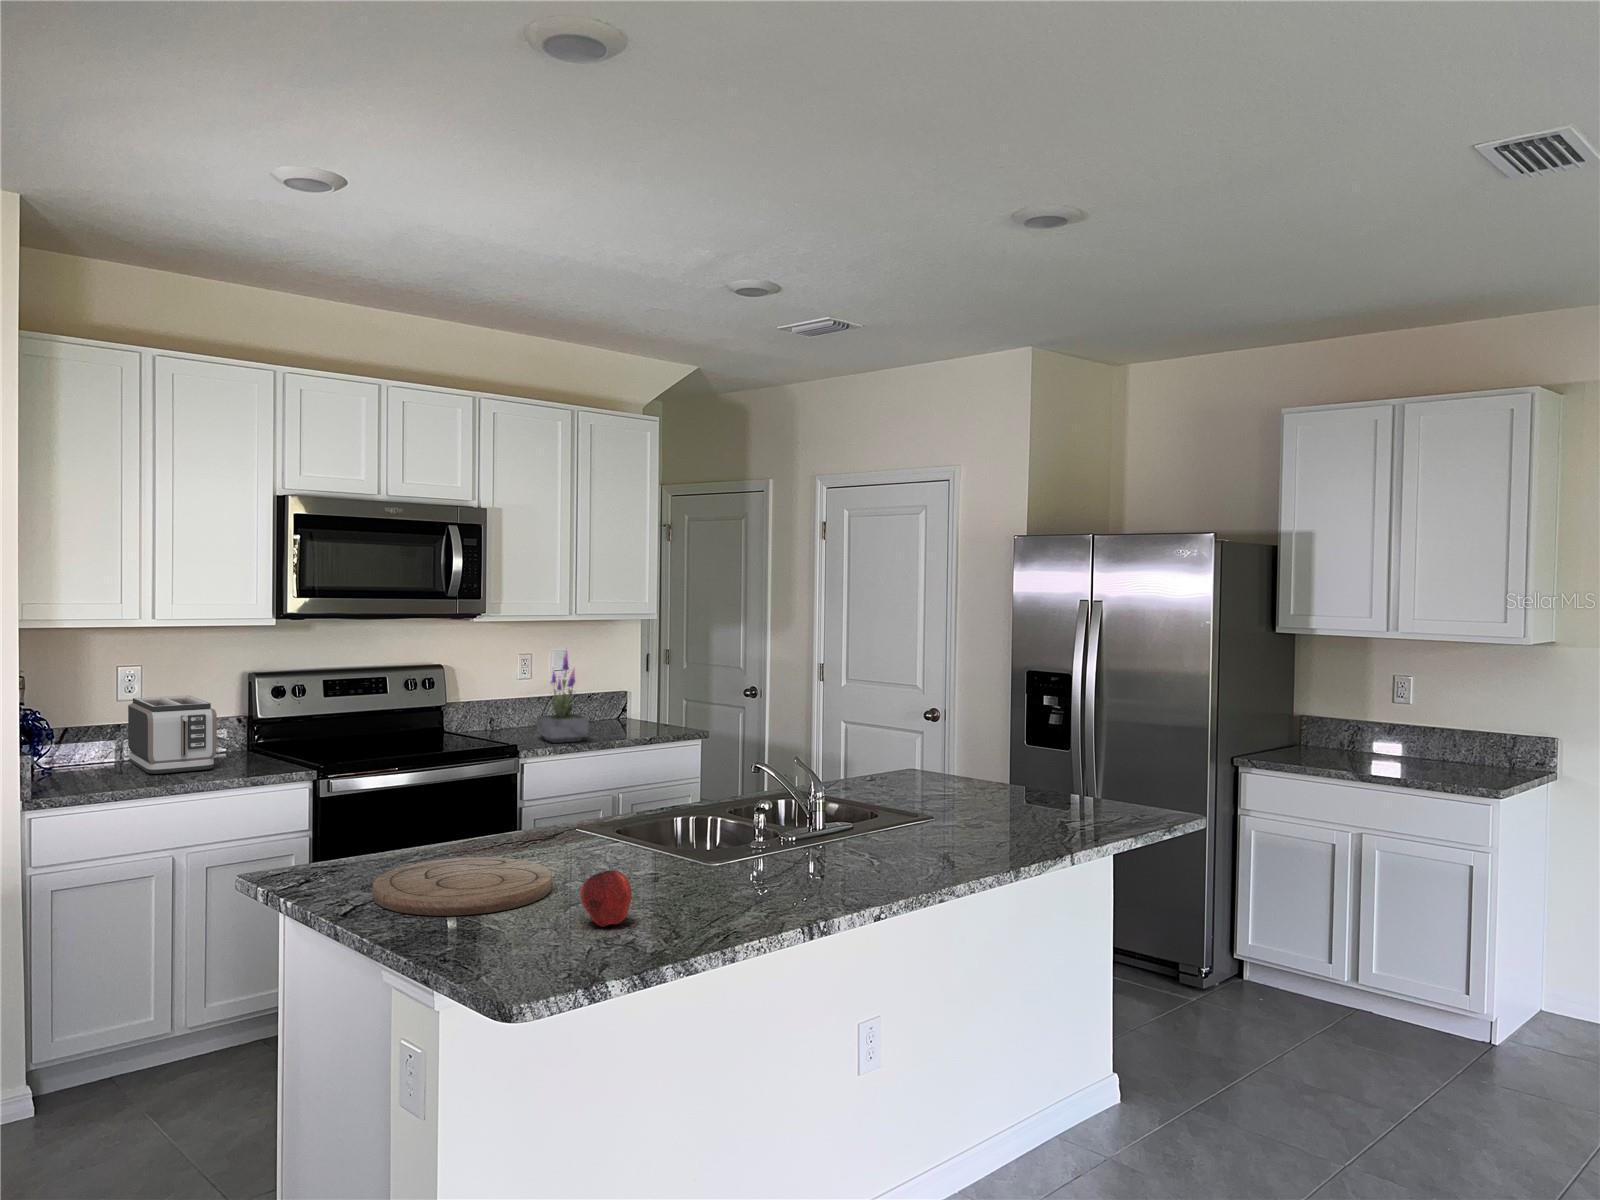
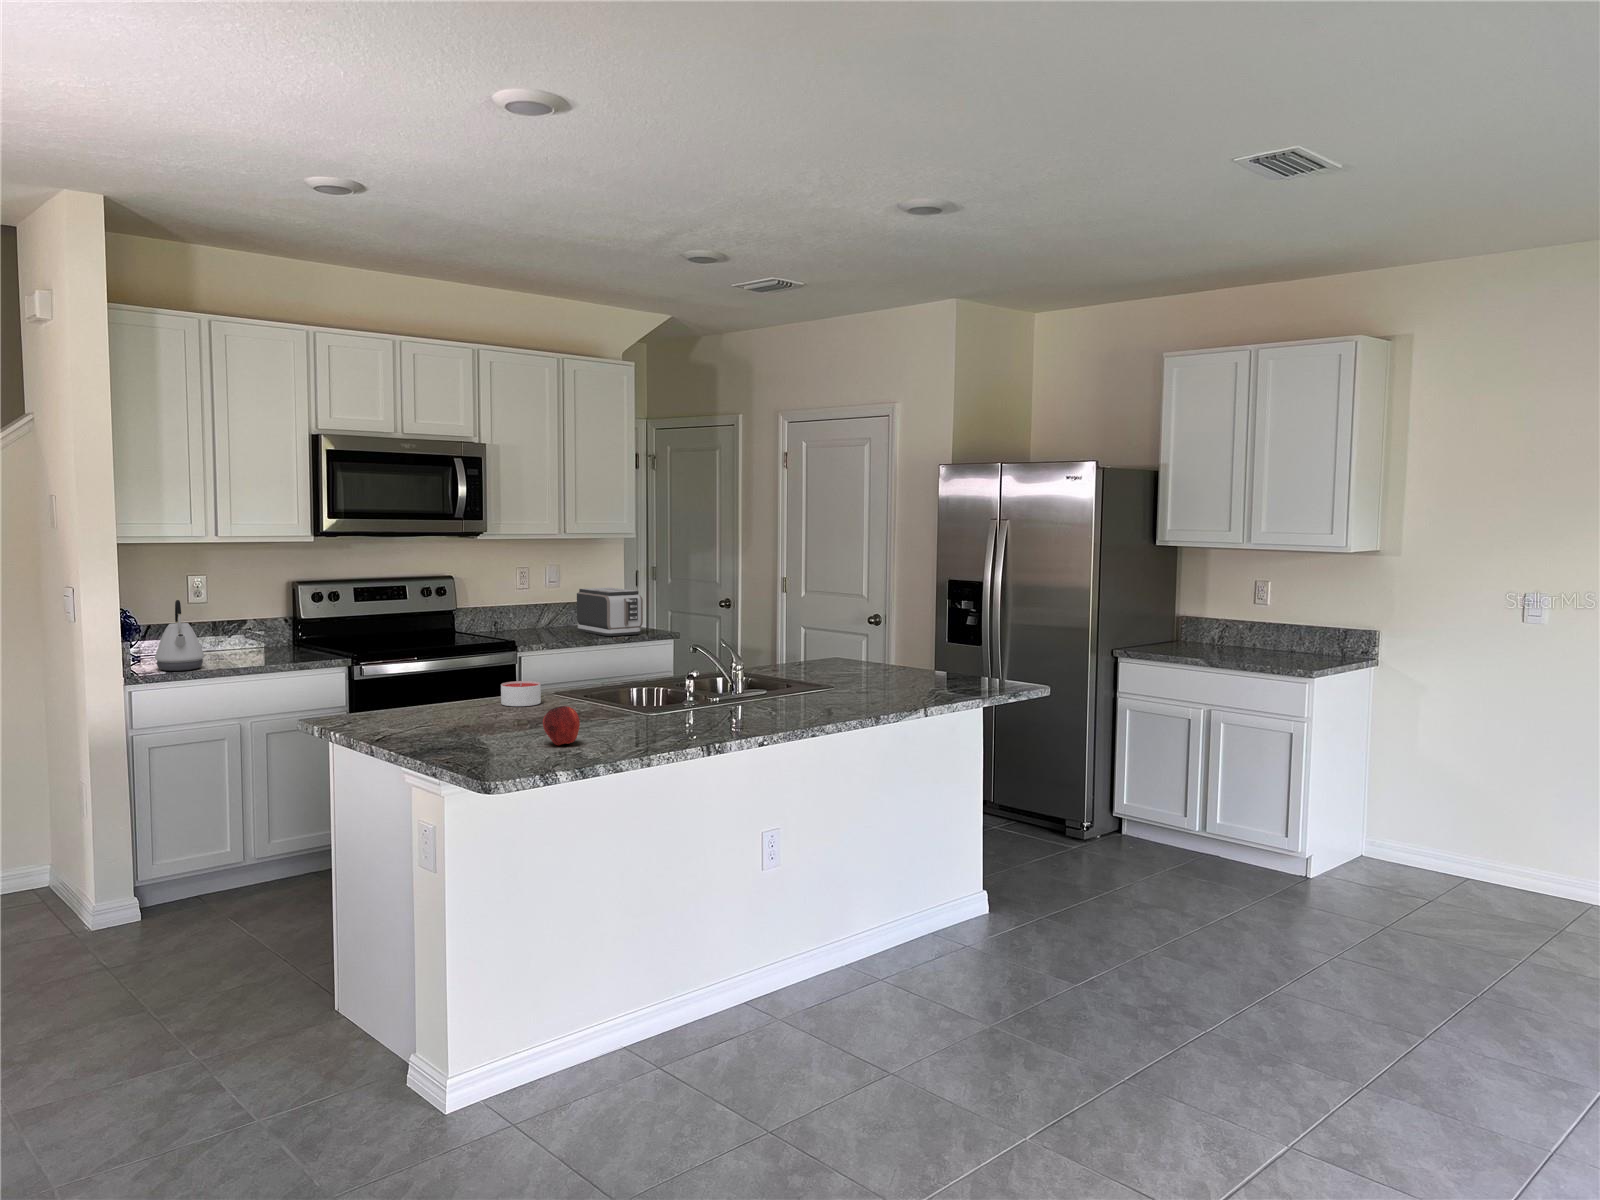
potted plant: present [537,652,589,743] -> none [532,562,575,640]
toaster: present [128,695,217,774] -> present [577,588,643,636]
kettle: none [66,701,130,791] -> present [155,600,204,671]
candle: none [513,816,565,852] -> present [501,681,541,706]
cutting board: present [373,857,552,916] -> none [395,707,526,740]

